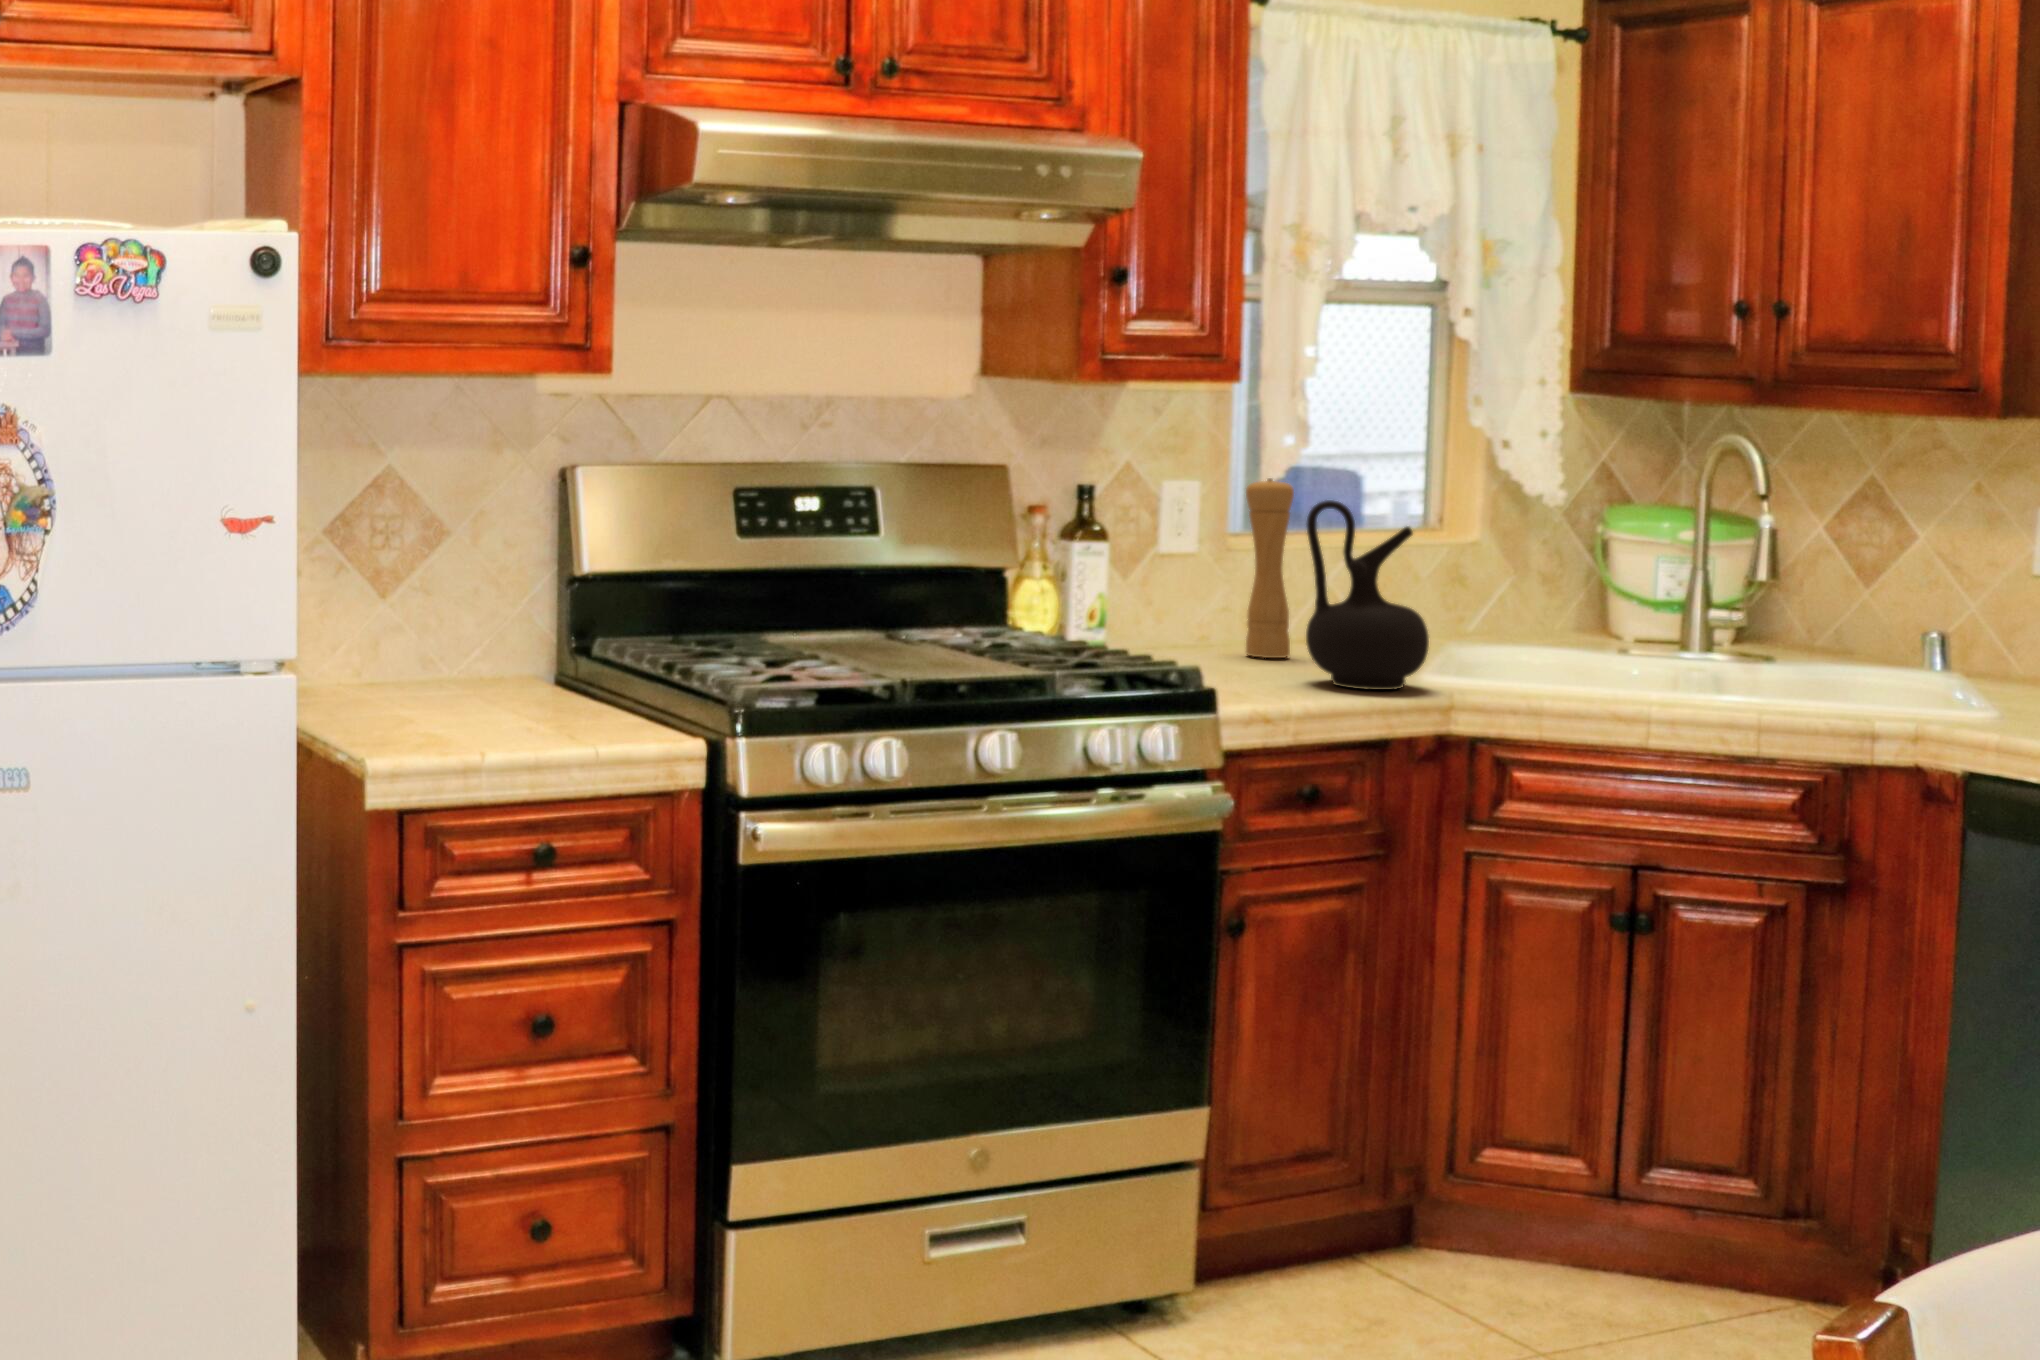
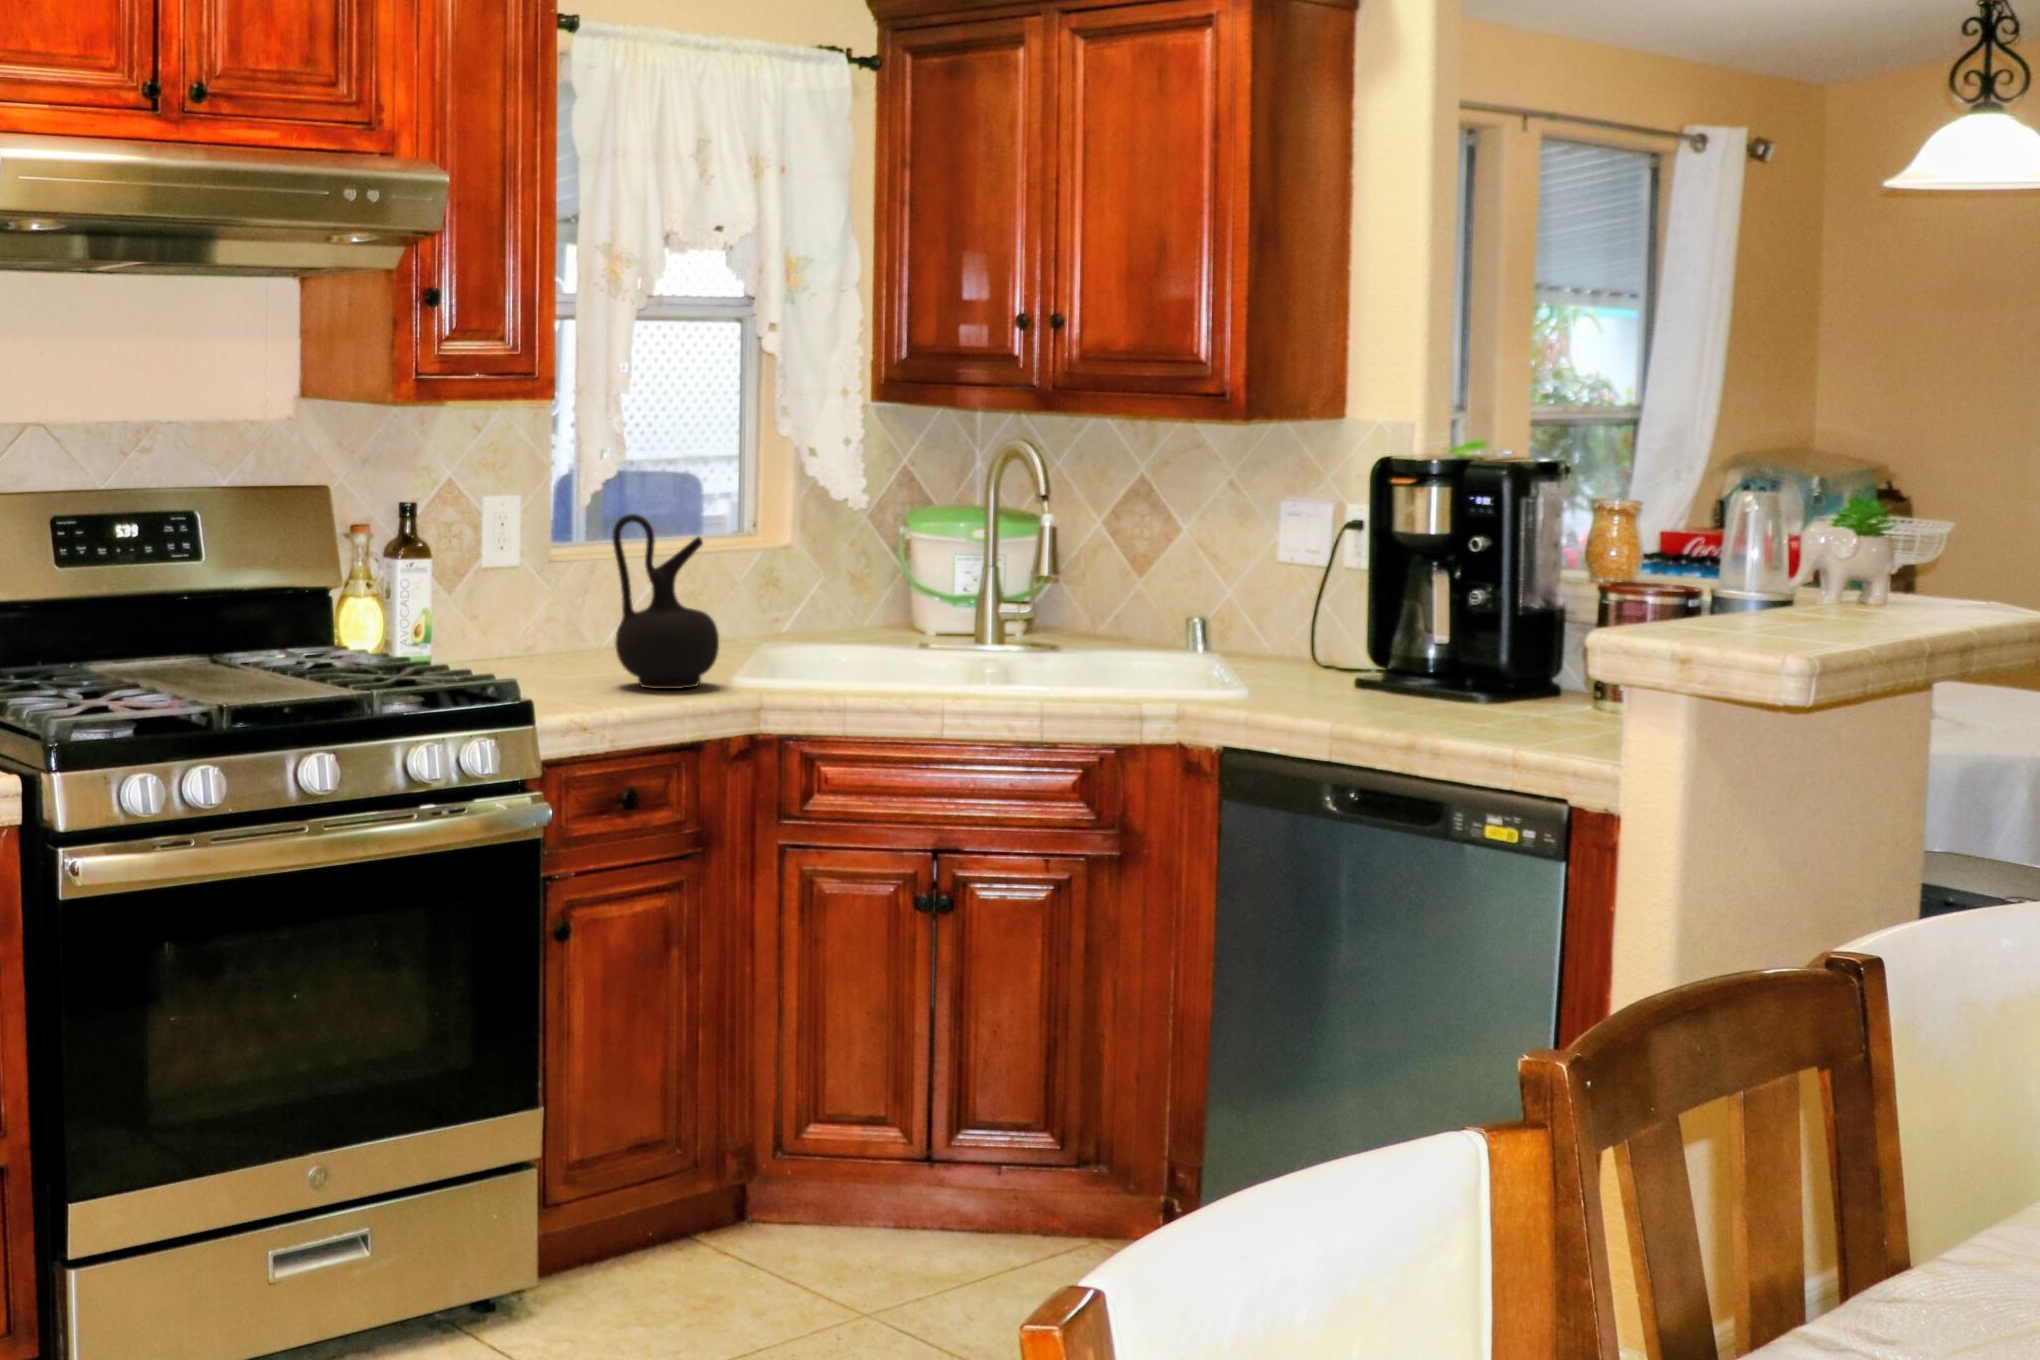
pepper mill: present [1246,478,1294,658] -> none [570,492,614,665]

